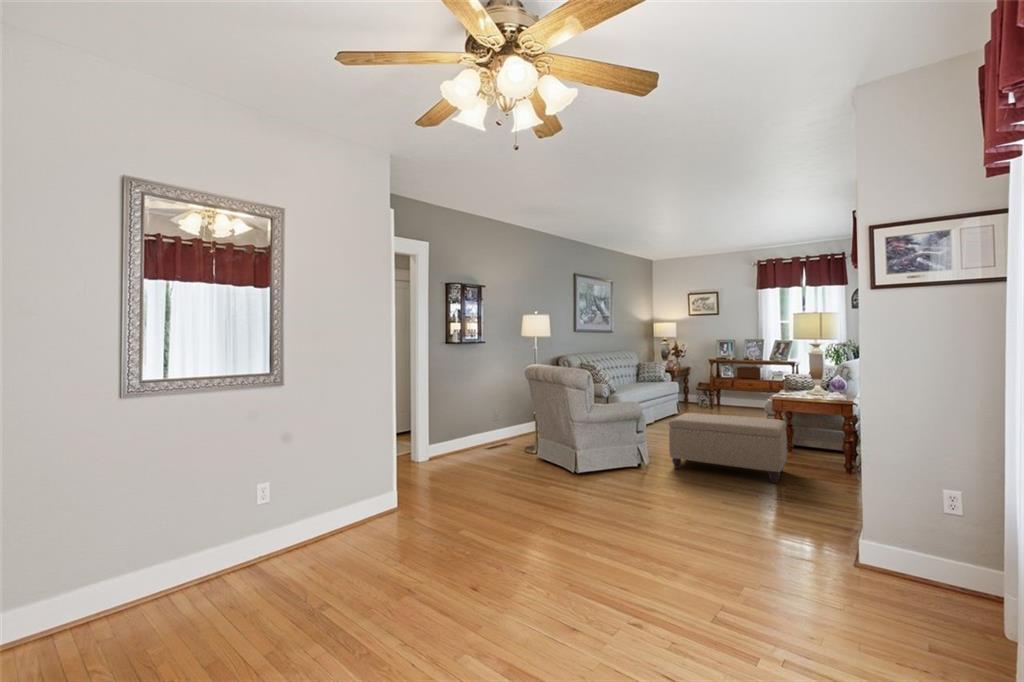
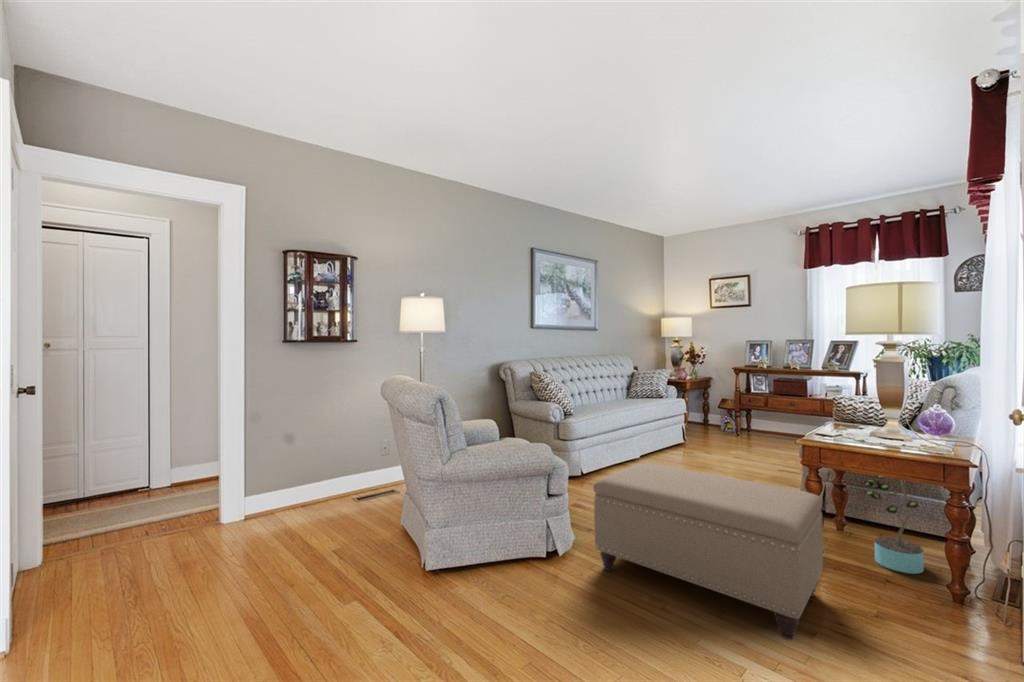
potted plant: none [804,397,837,462] -> present [864,475,924,574]

